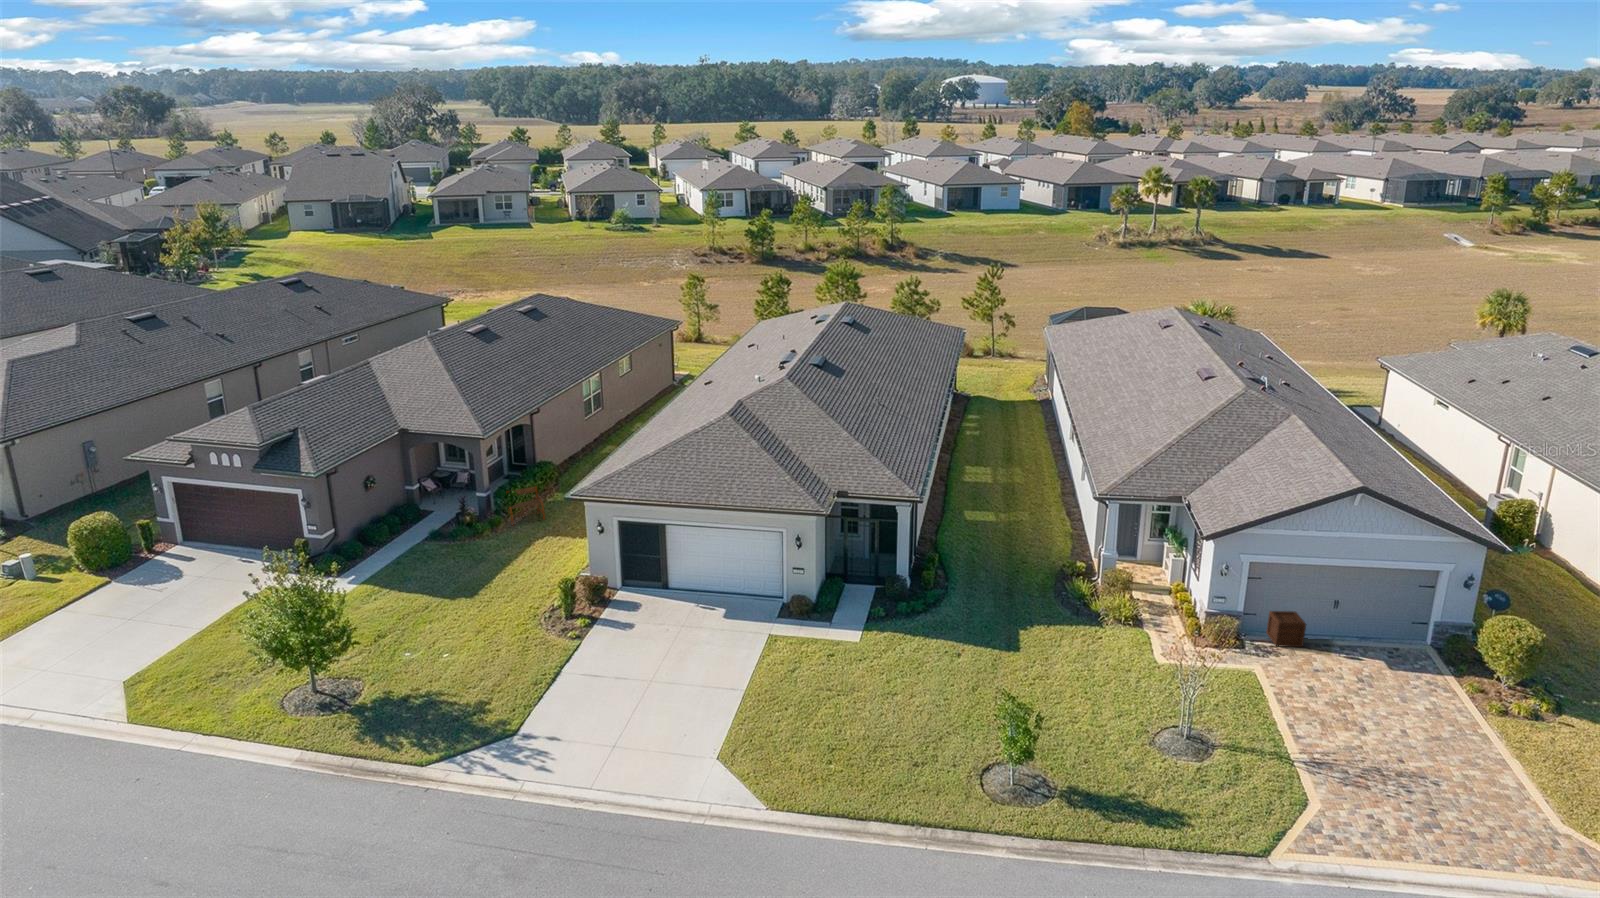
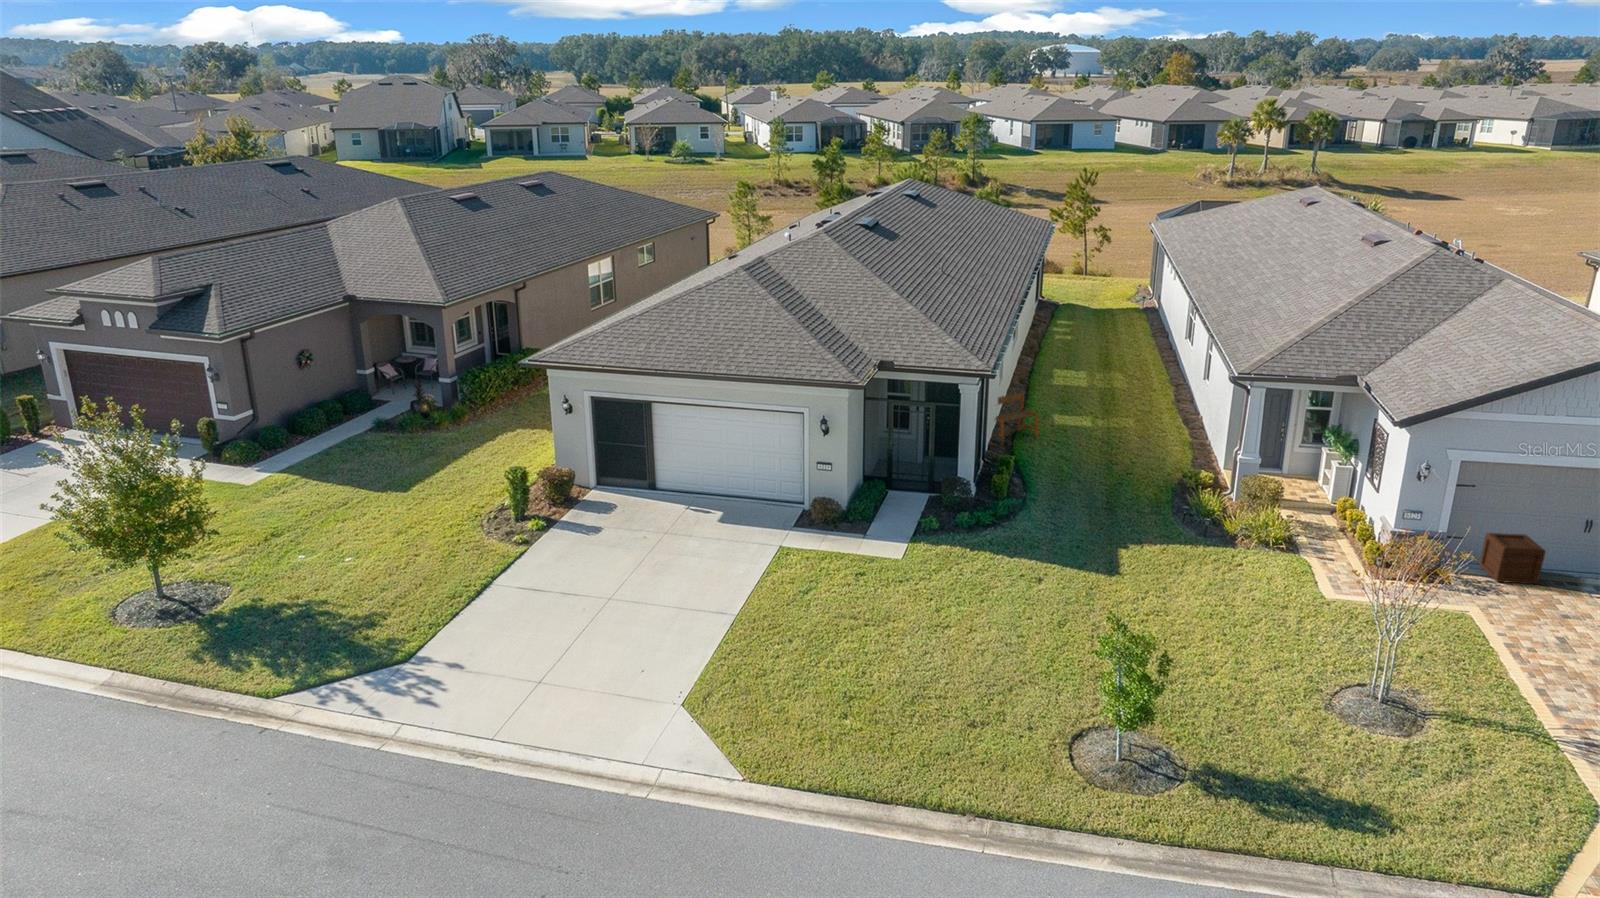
bench: present [509,487,545,521] -> present [995,393,1038,438]

